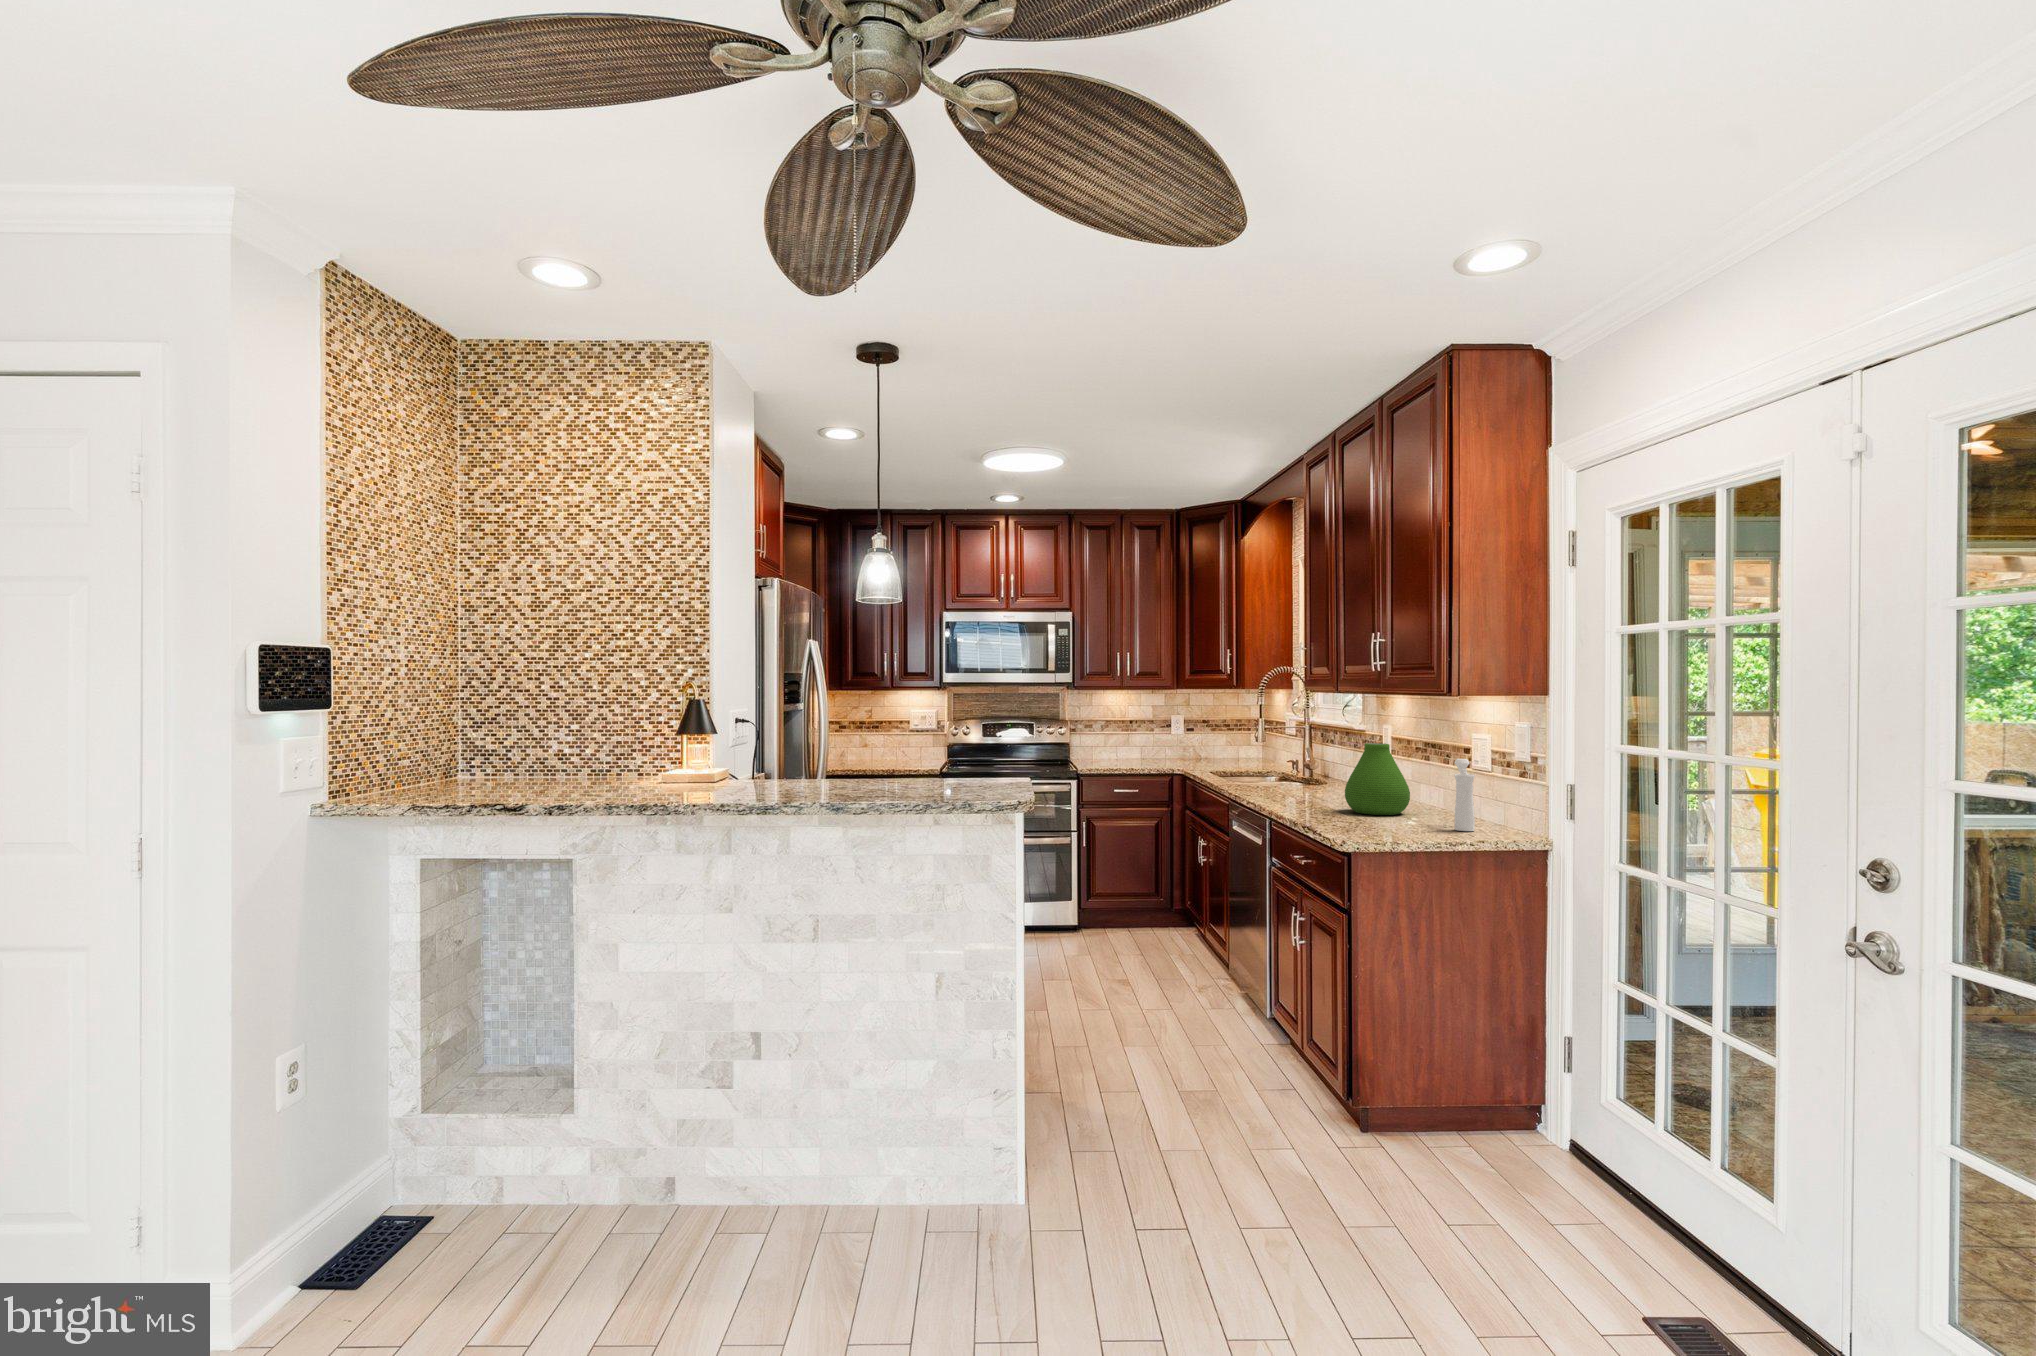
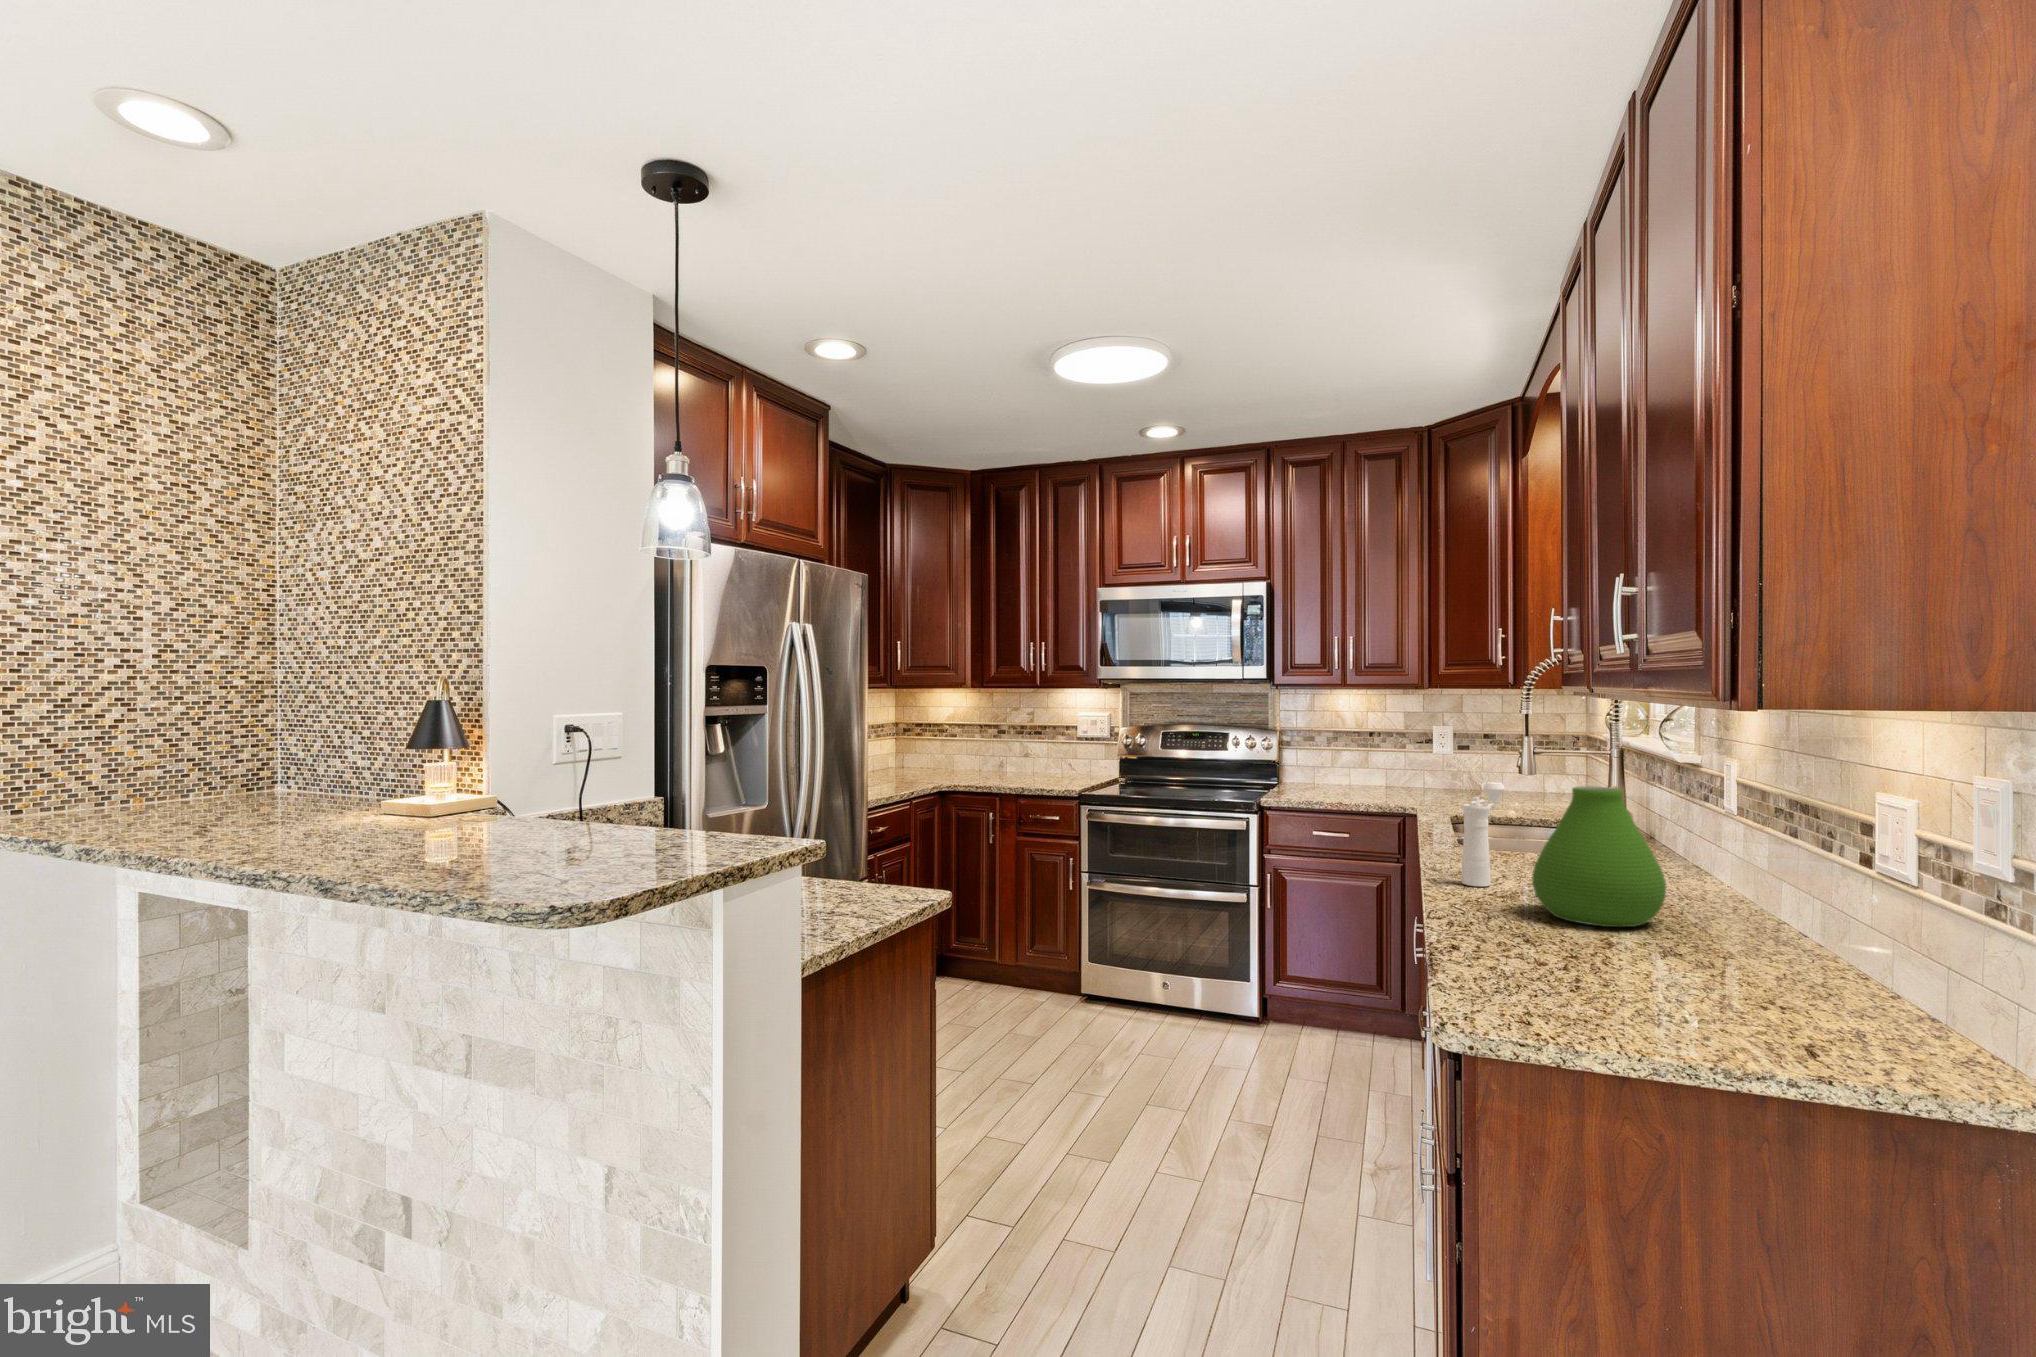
pepper mill: present [1455,759,1475,831] -> present [1462,782,1505,887]

